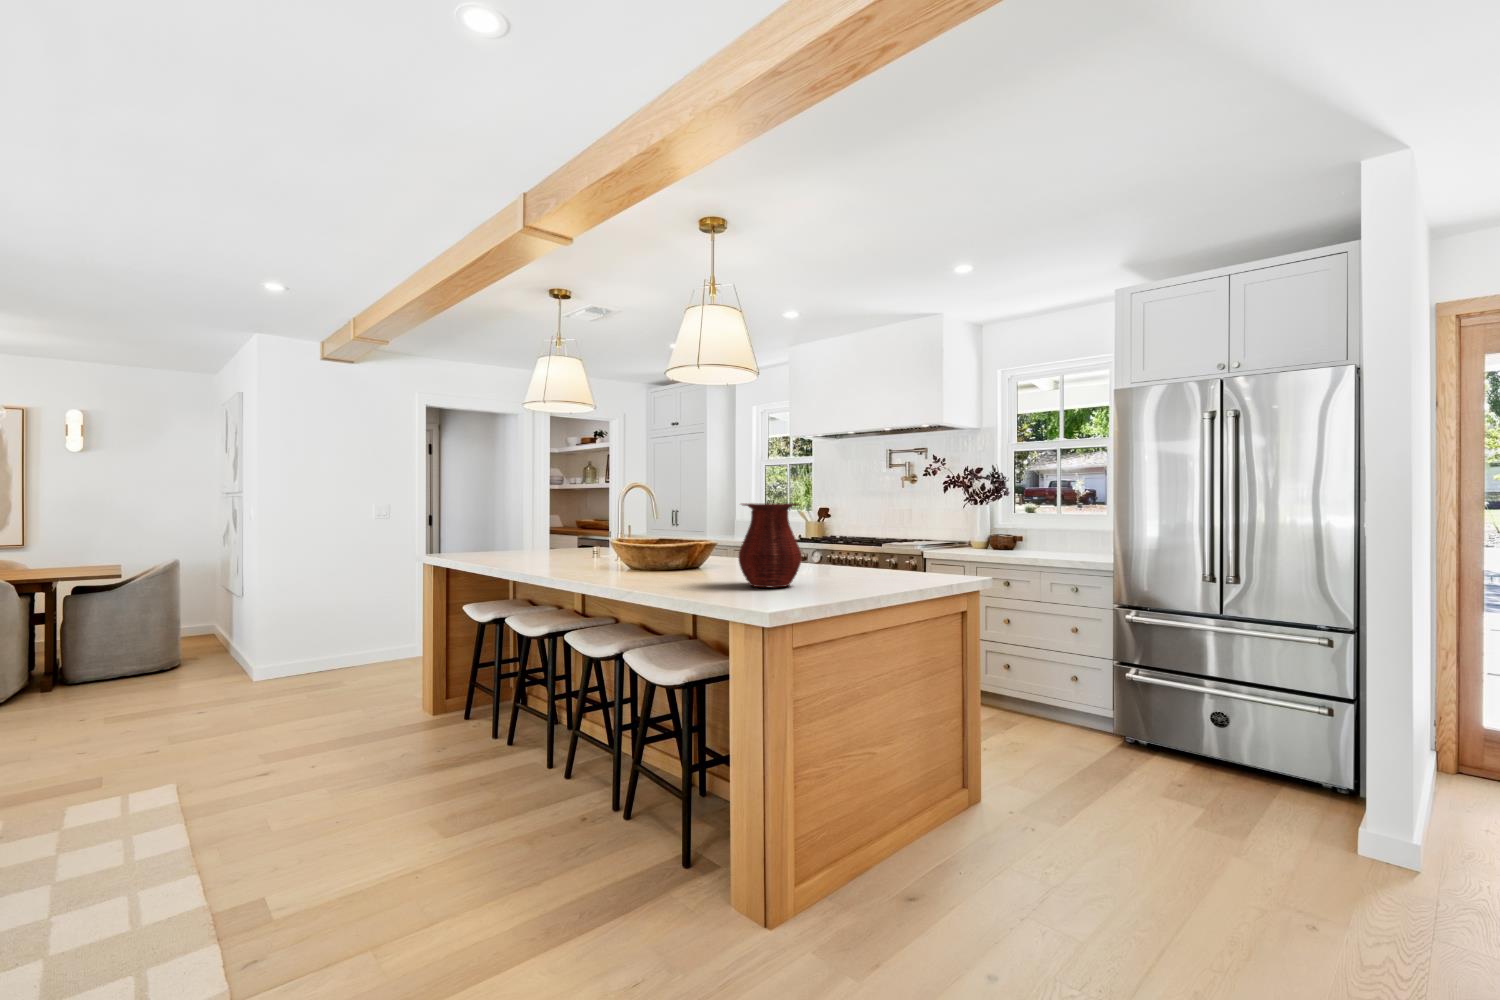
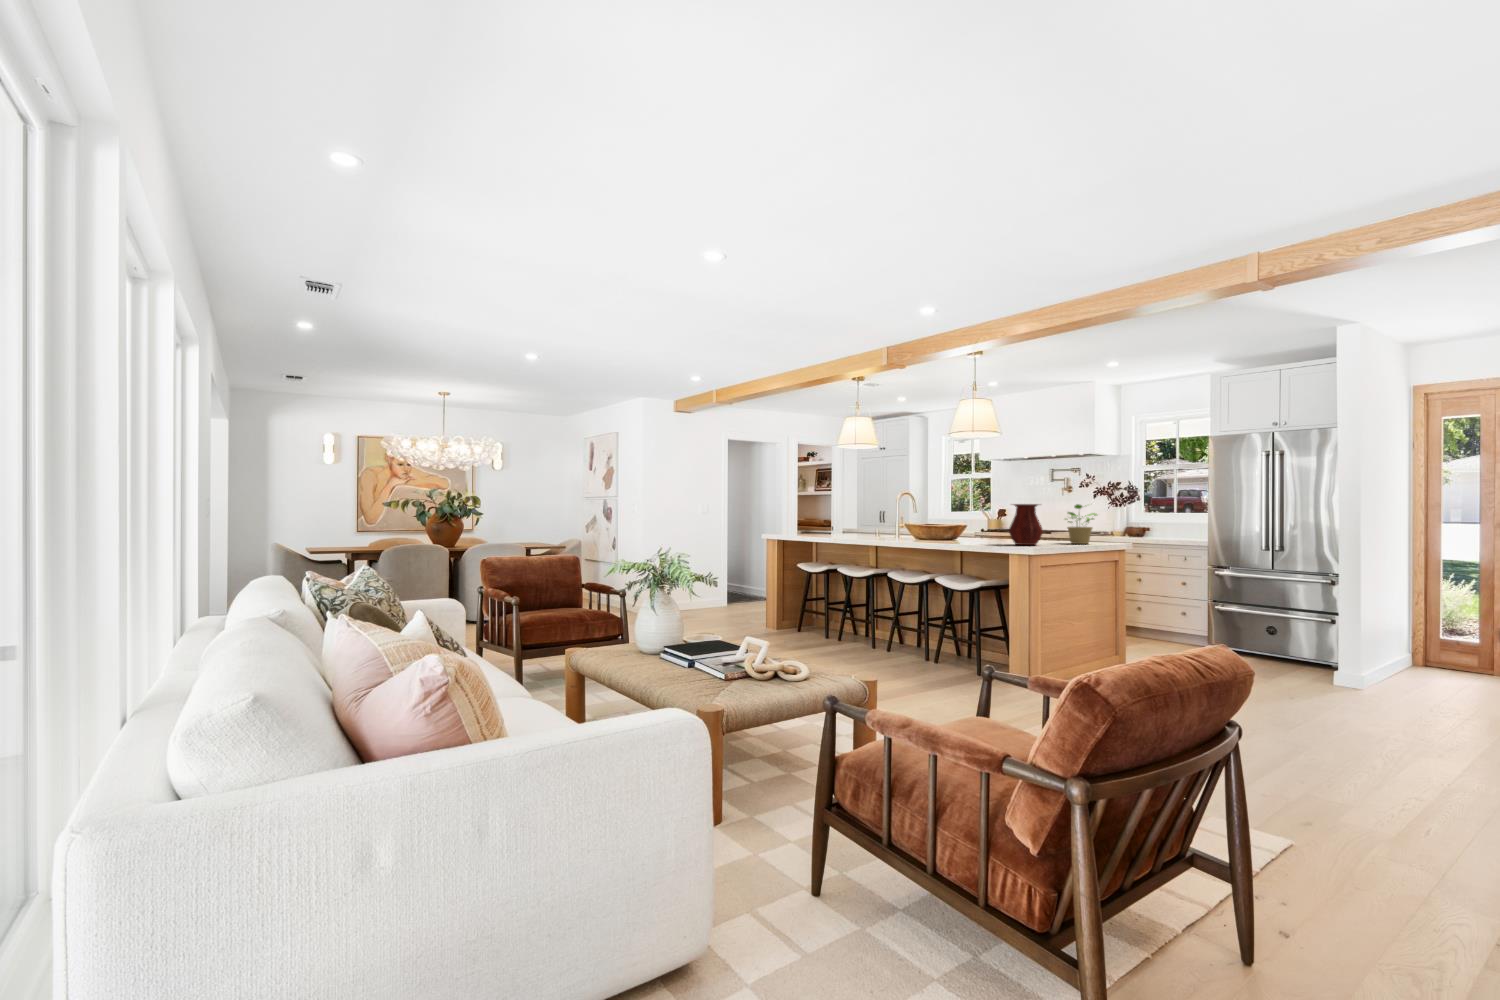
potted plant: none [854,503,917,581] -> present [1065,504,1097,544]

